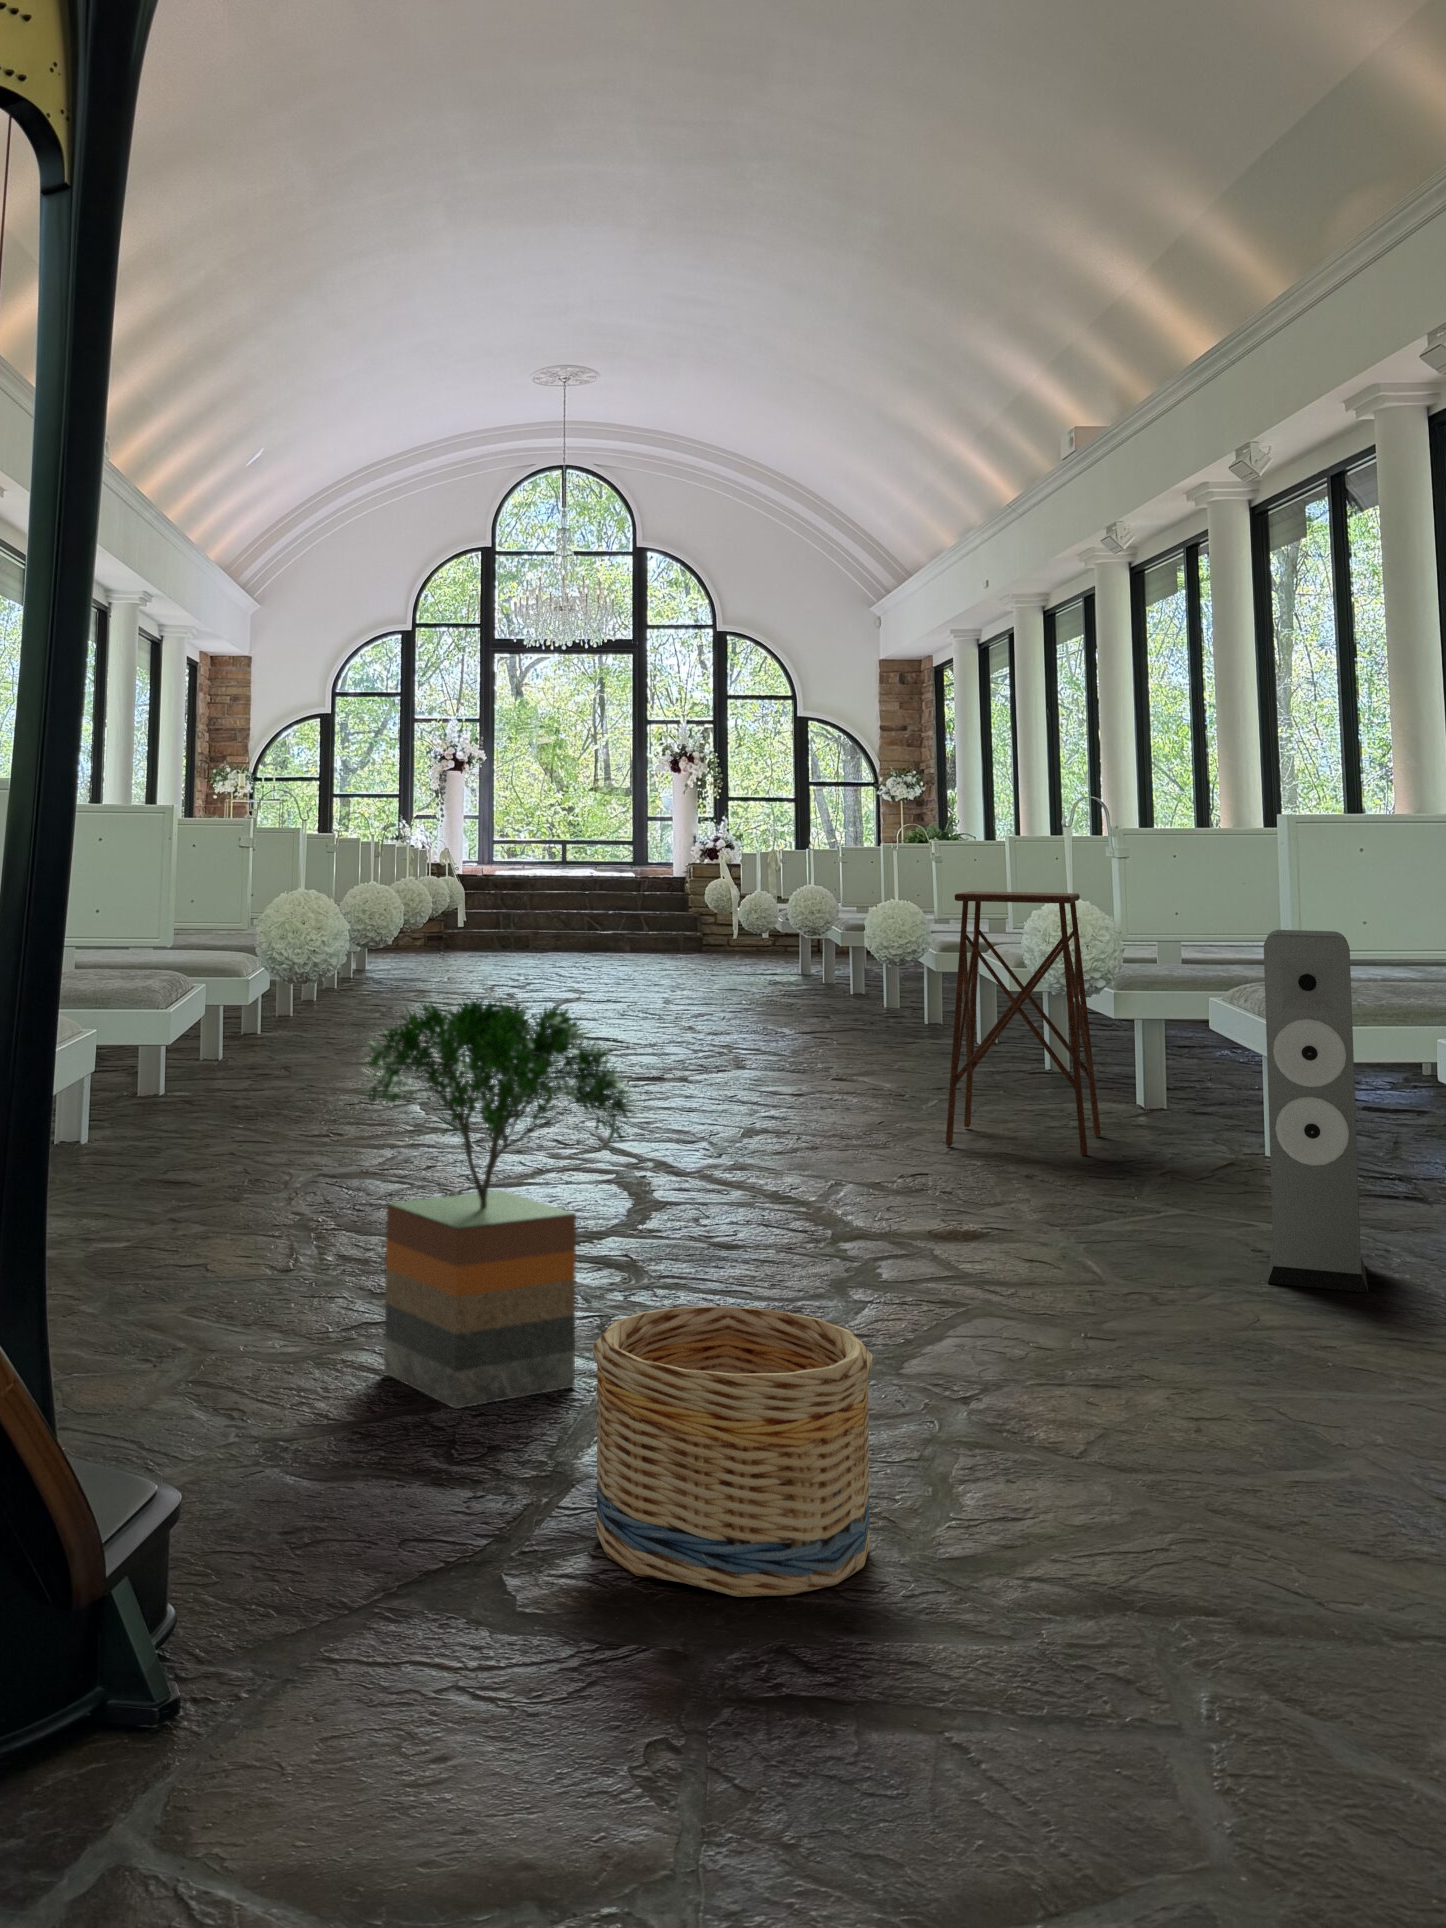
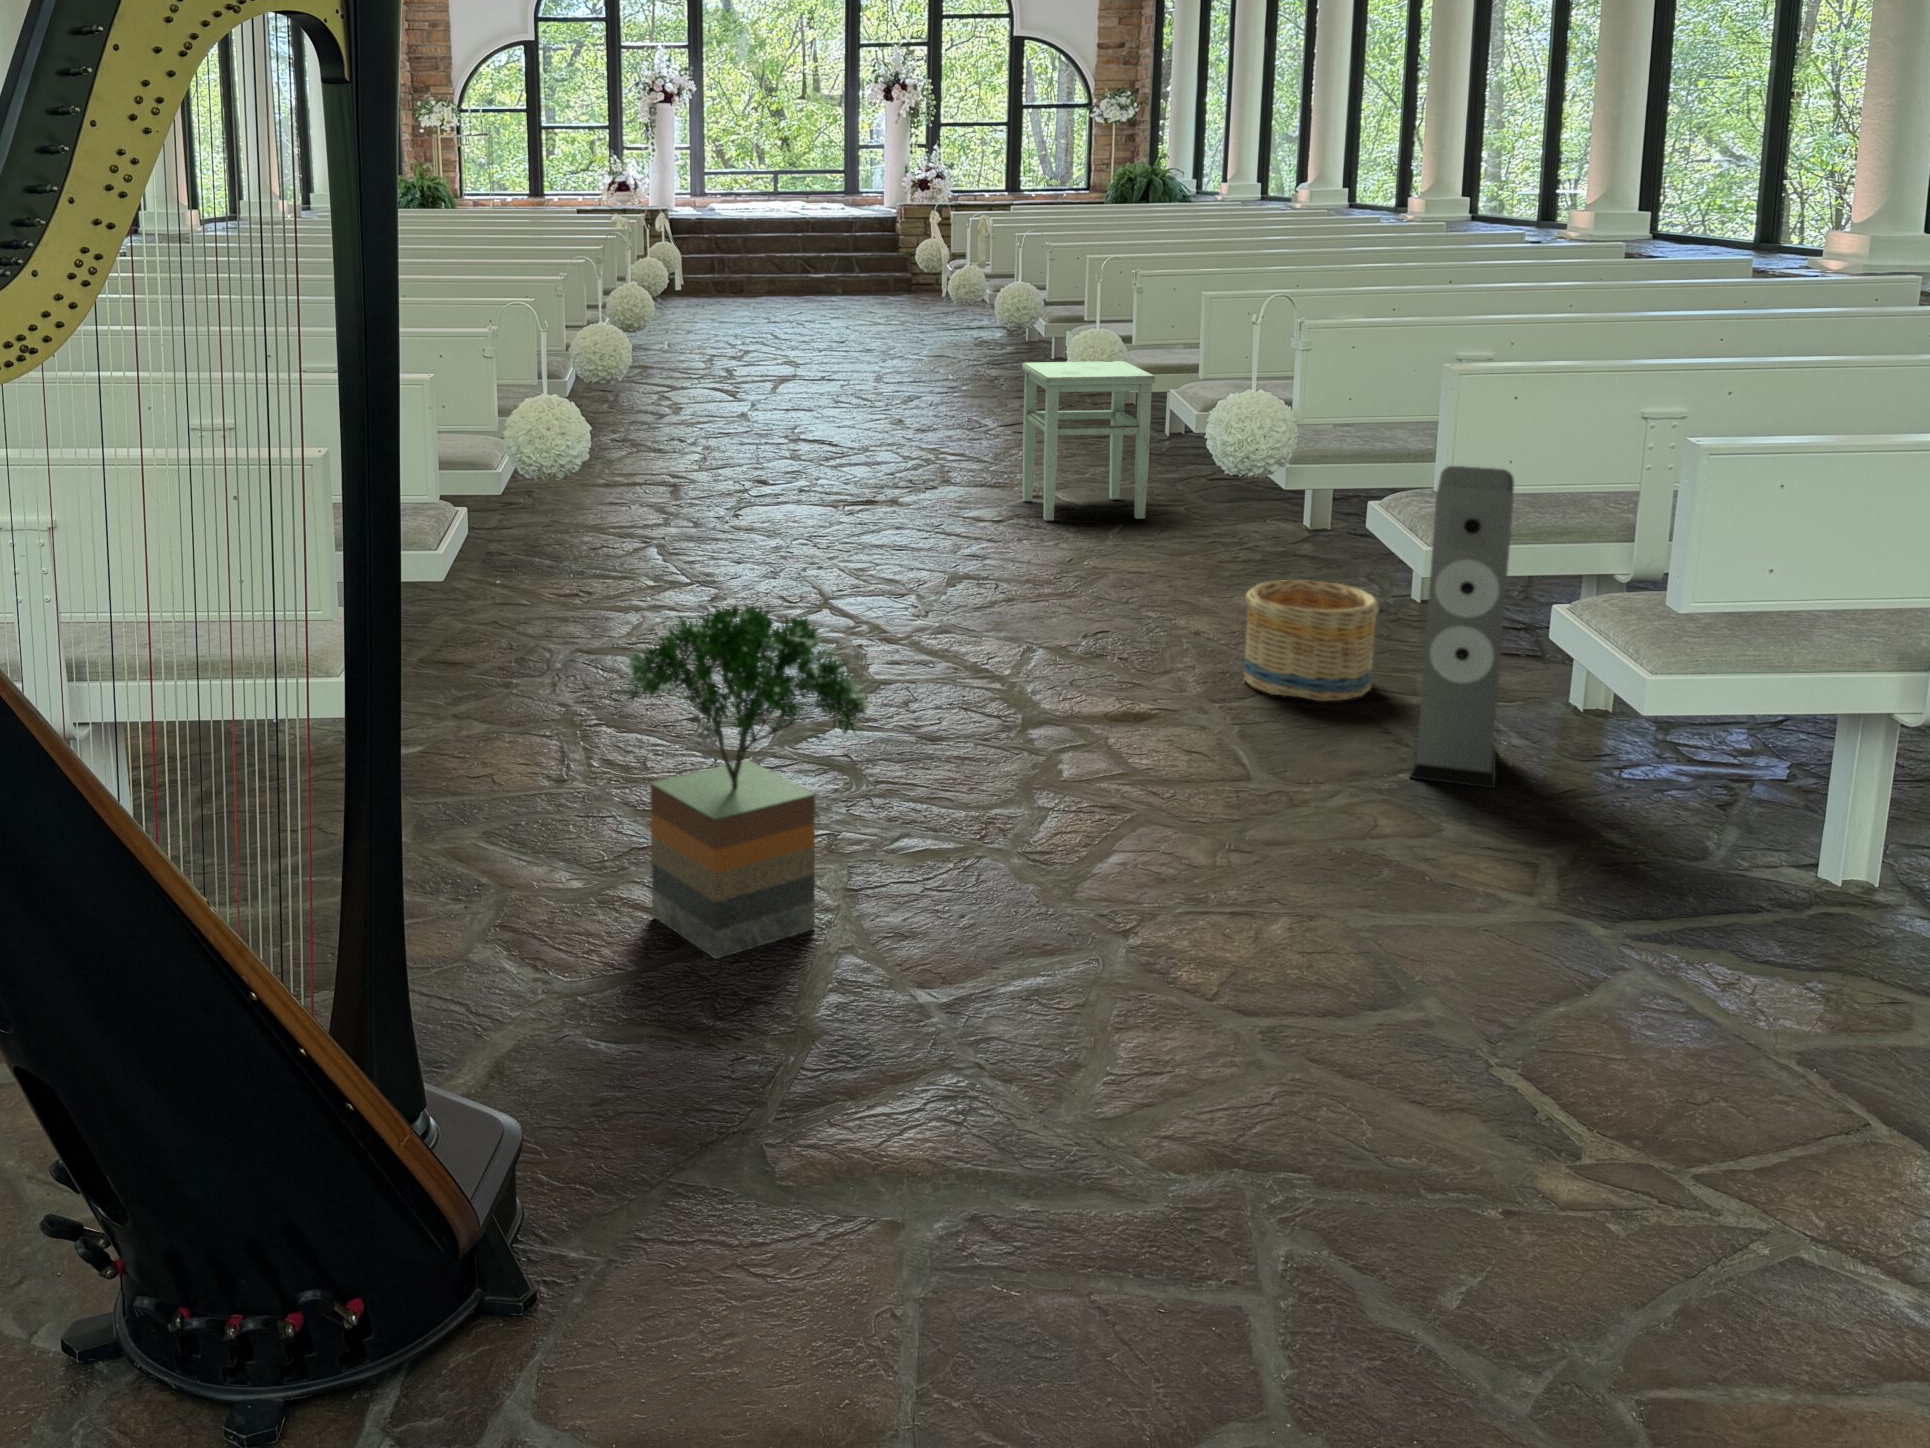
side table: present [946,891,1101,1156] -> none [1138,352,1279,602]
stool: none [813,933,953,1098] -> present [1022,361,1155,521]
basket: present [593,1306,873,1597] -> present [1244,580,1379,701]

